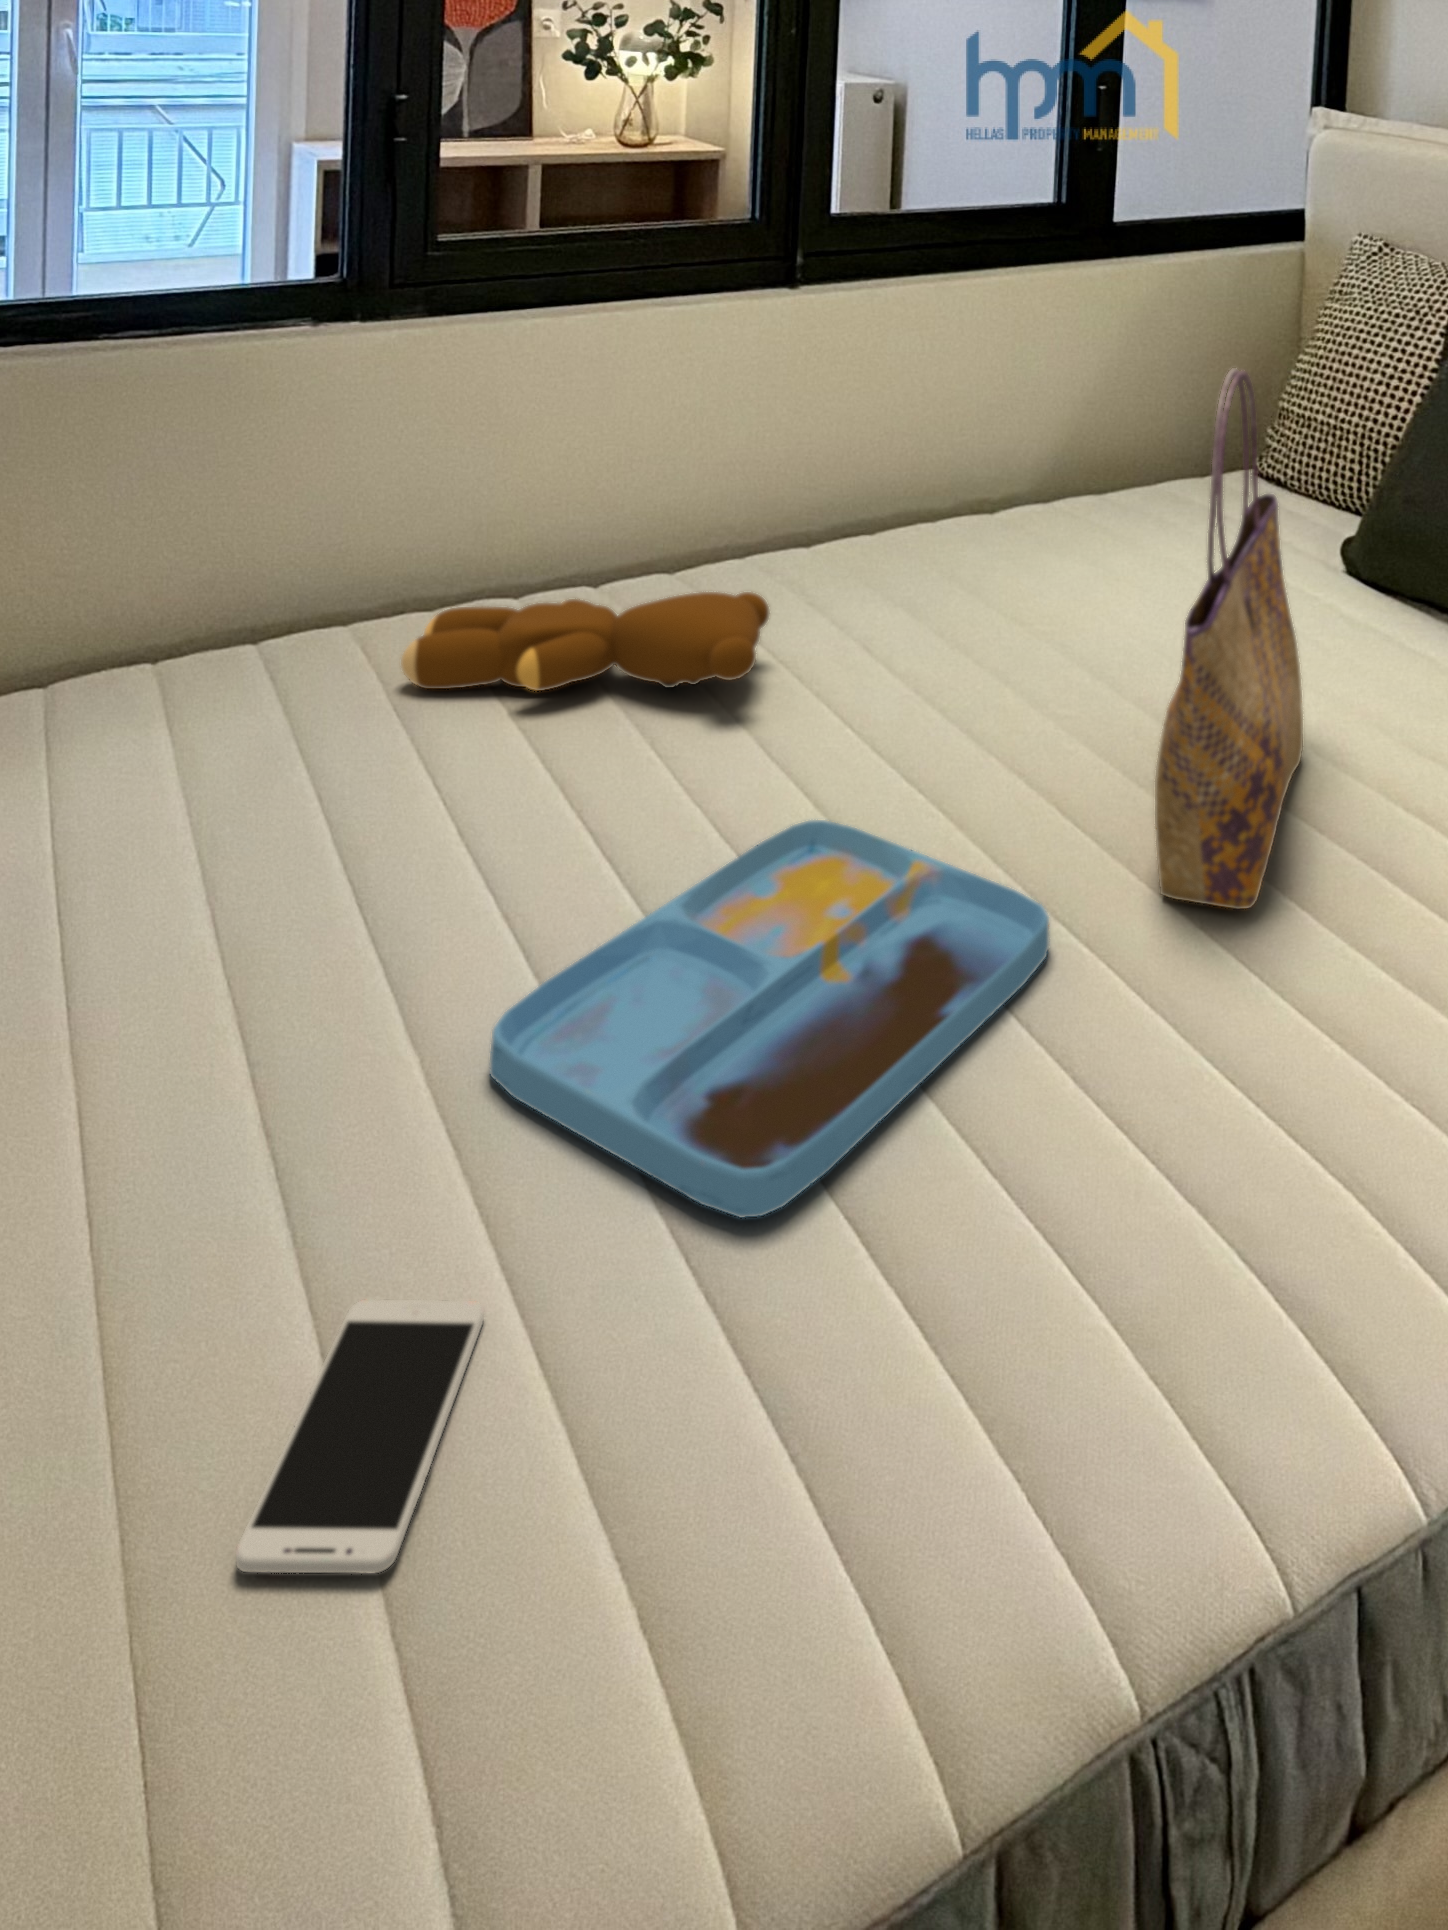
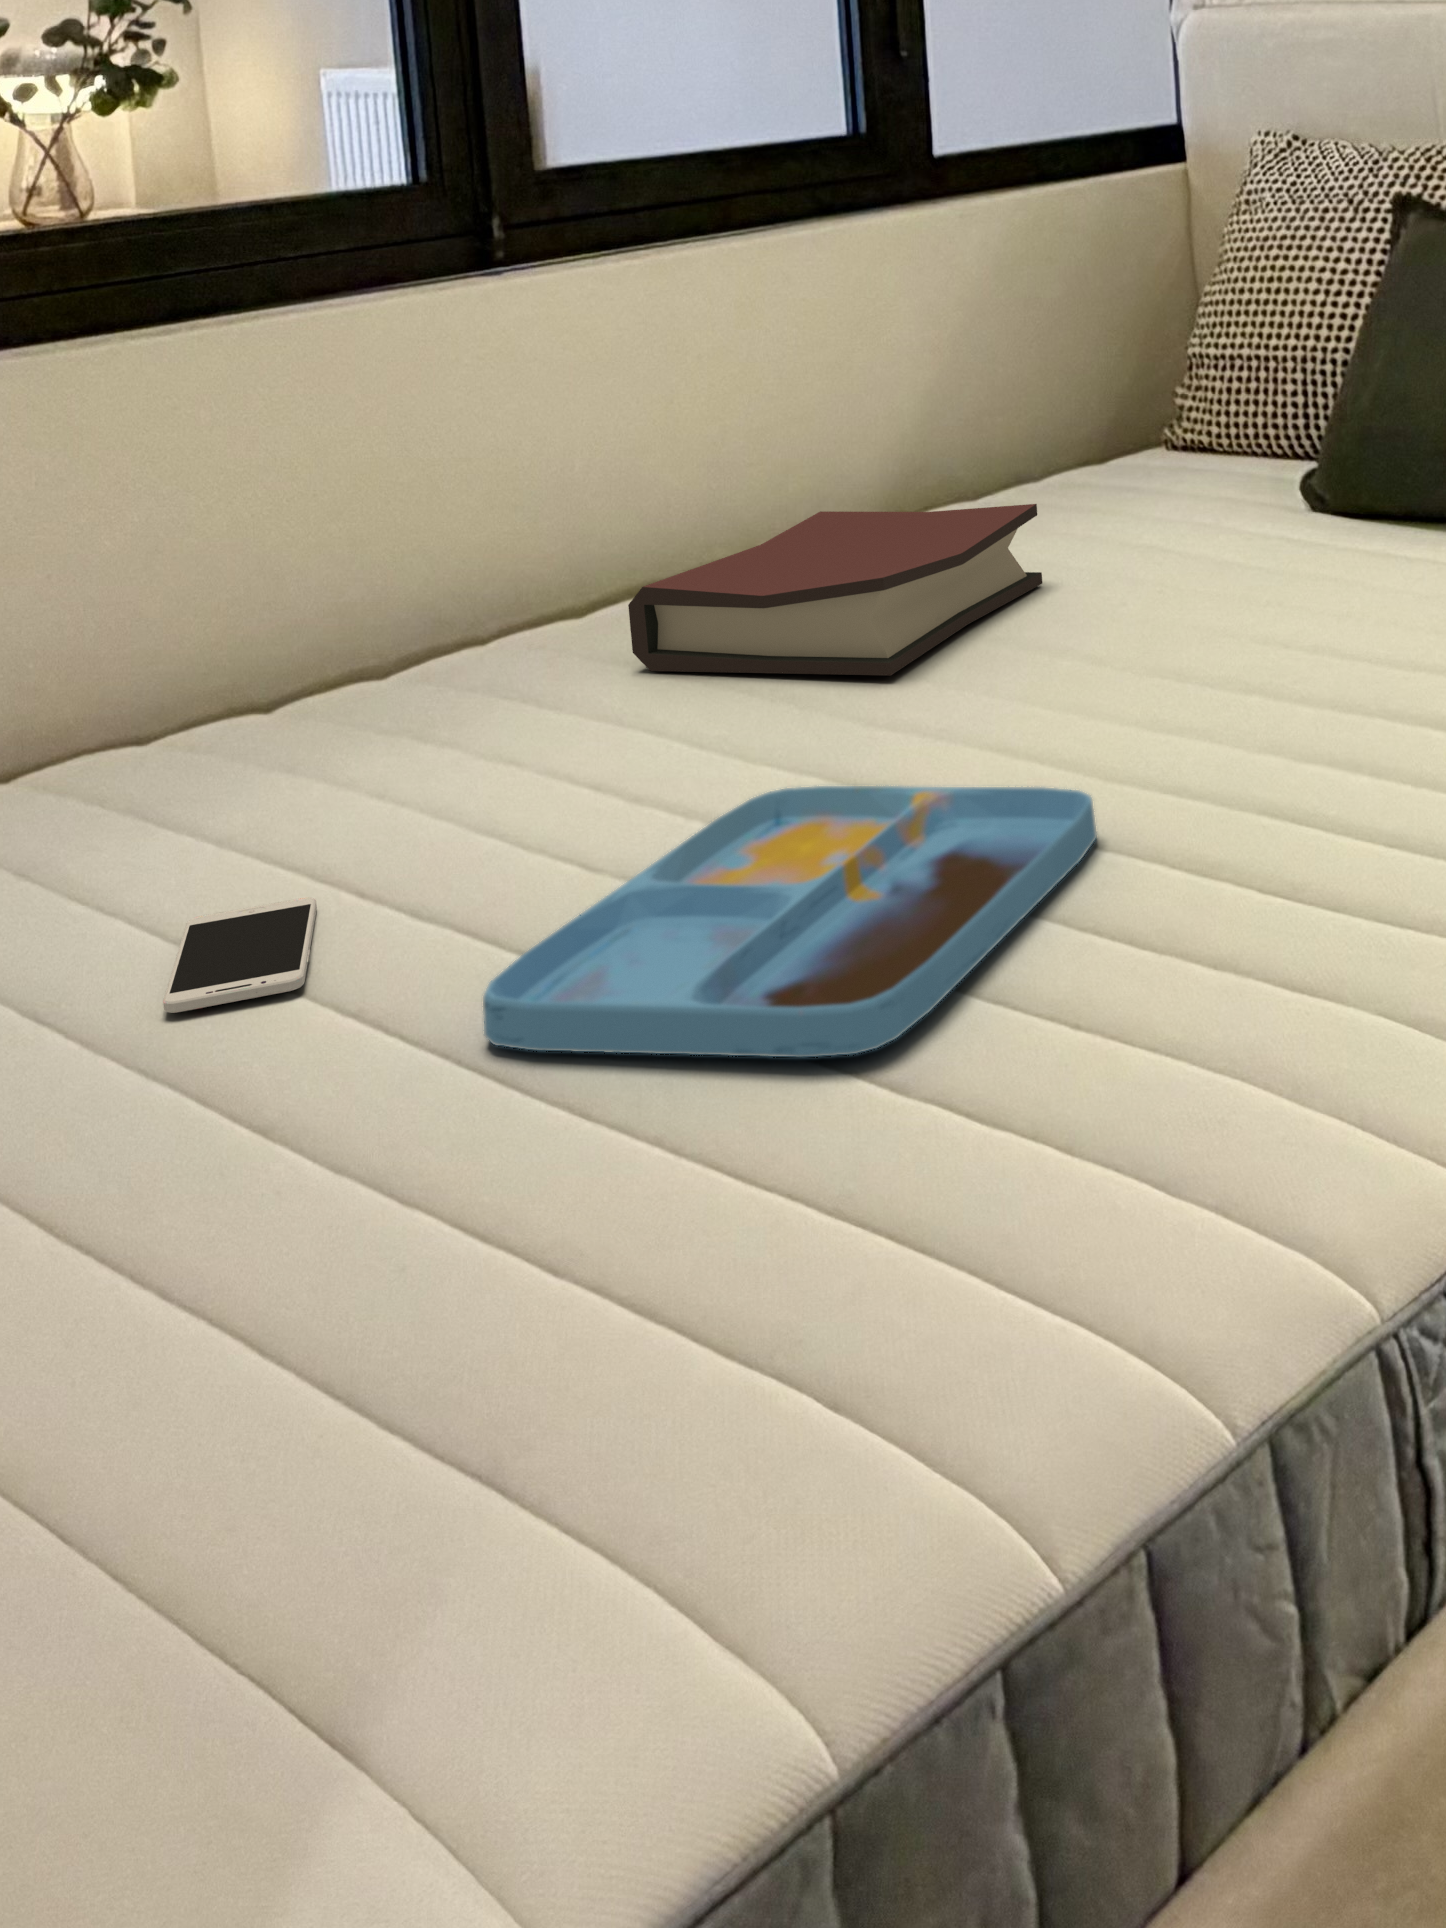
tote bag: present [1155,369,1303,909] -> none [1180,197,1320,774]
hardback book: none [791,507,1112,688] -> present [628,504,1042,676]
teddy bear: present [401,592,770,691] -> none [105,617,627,808]
smartphone: present [236,1299,484,1573] -> present [163,897,317,1013]

